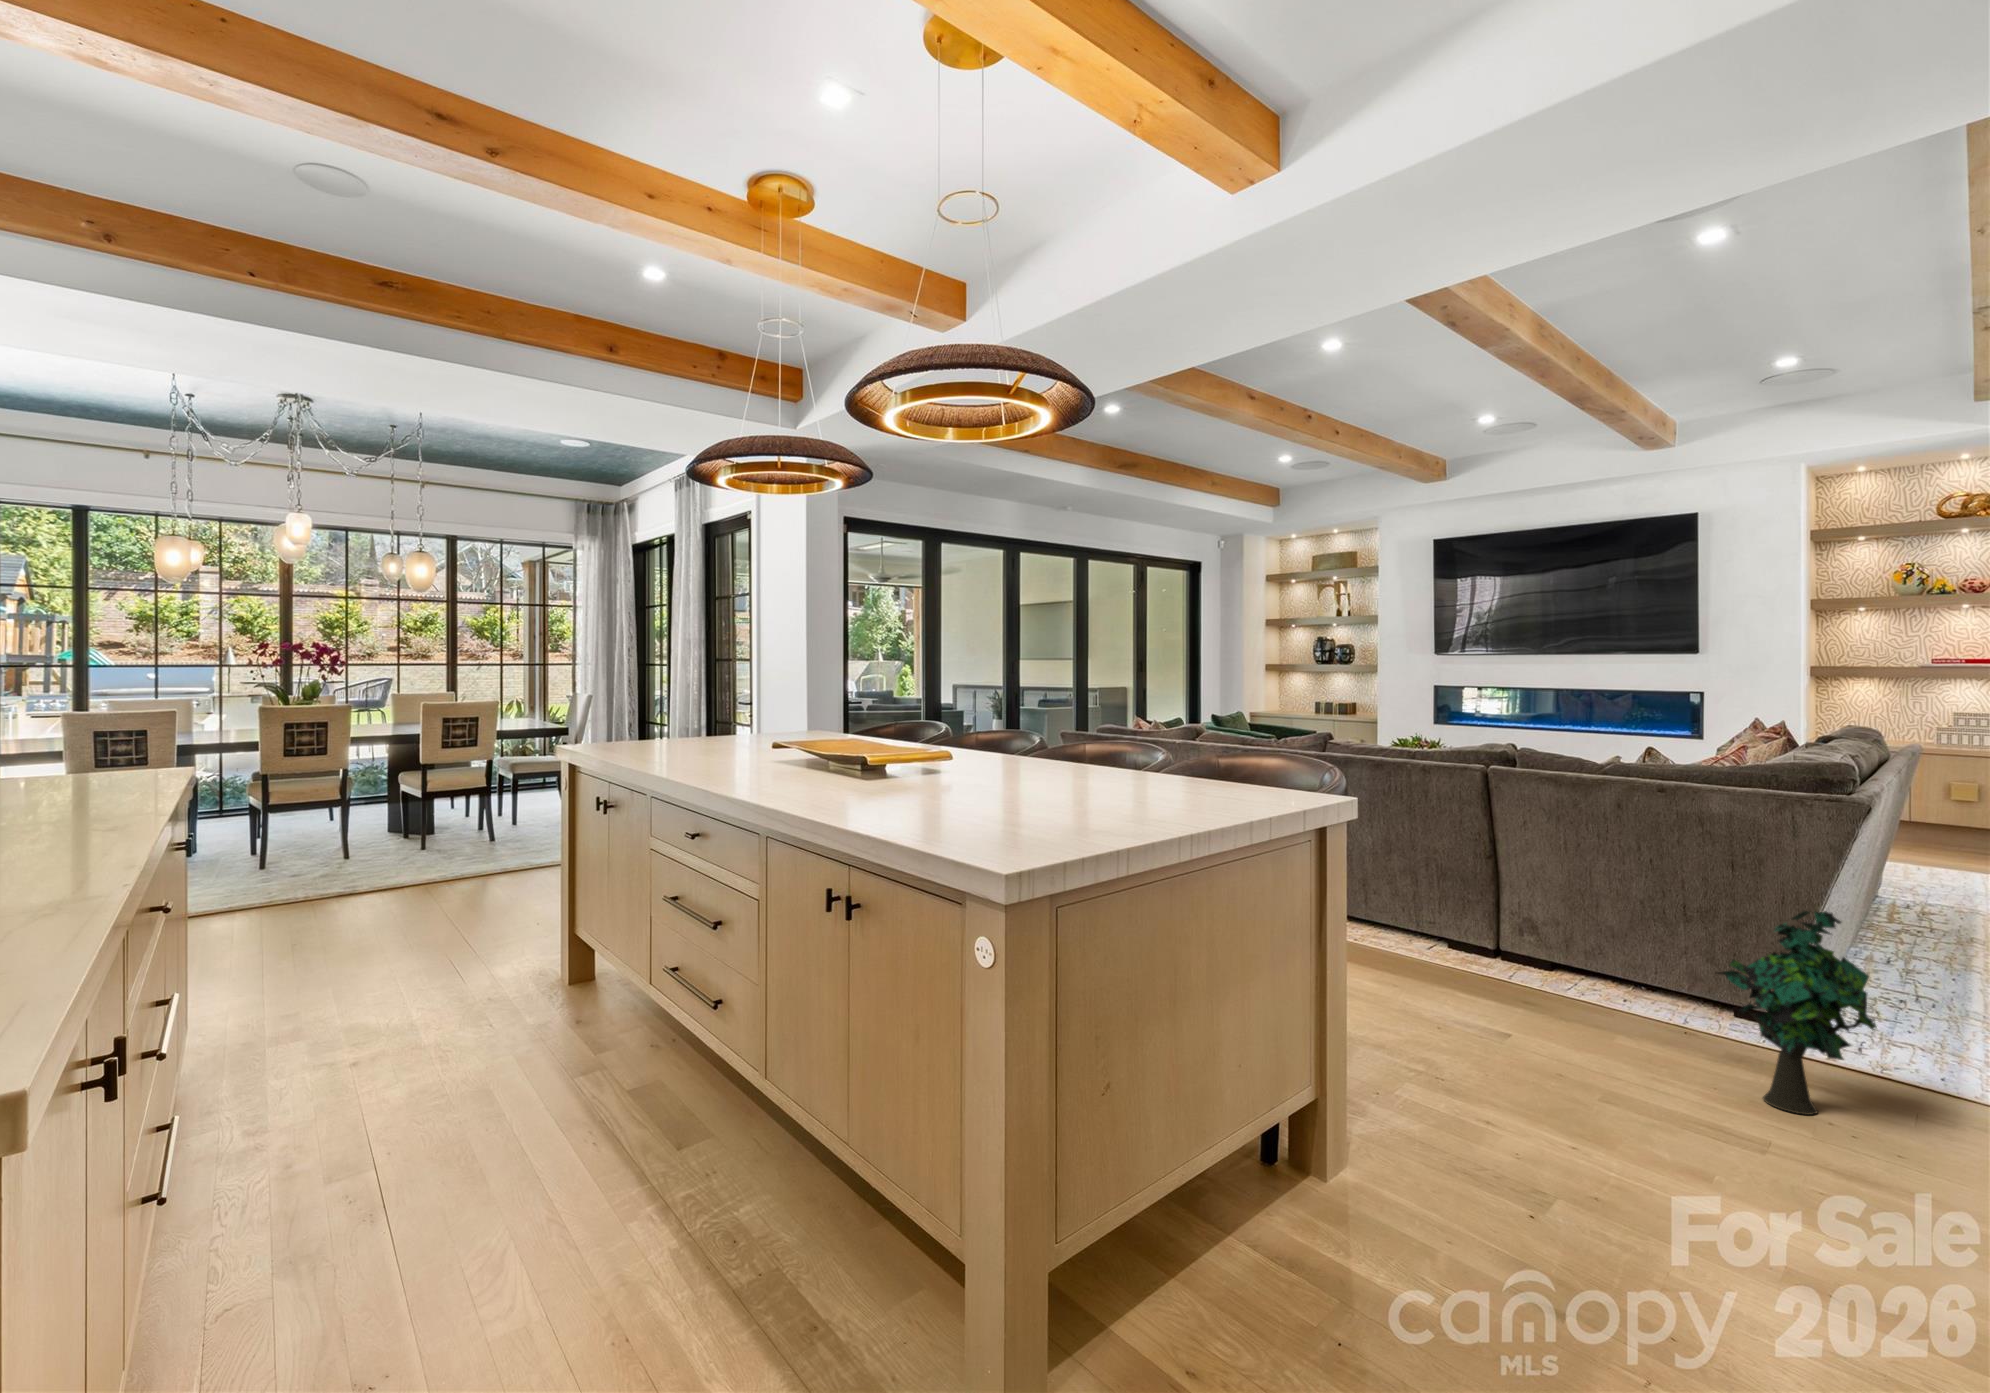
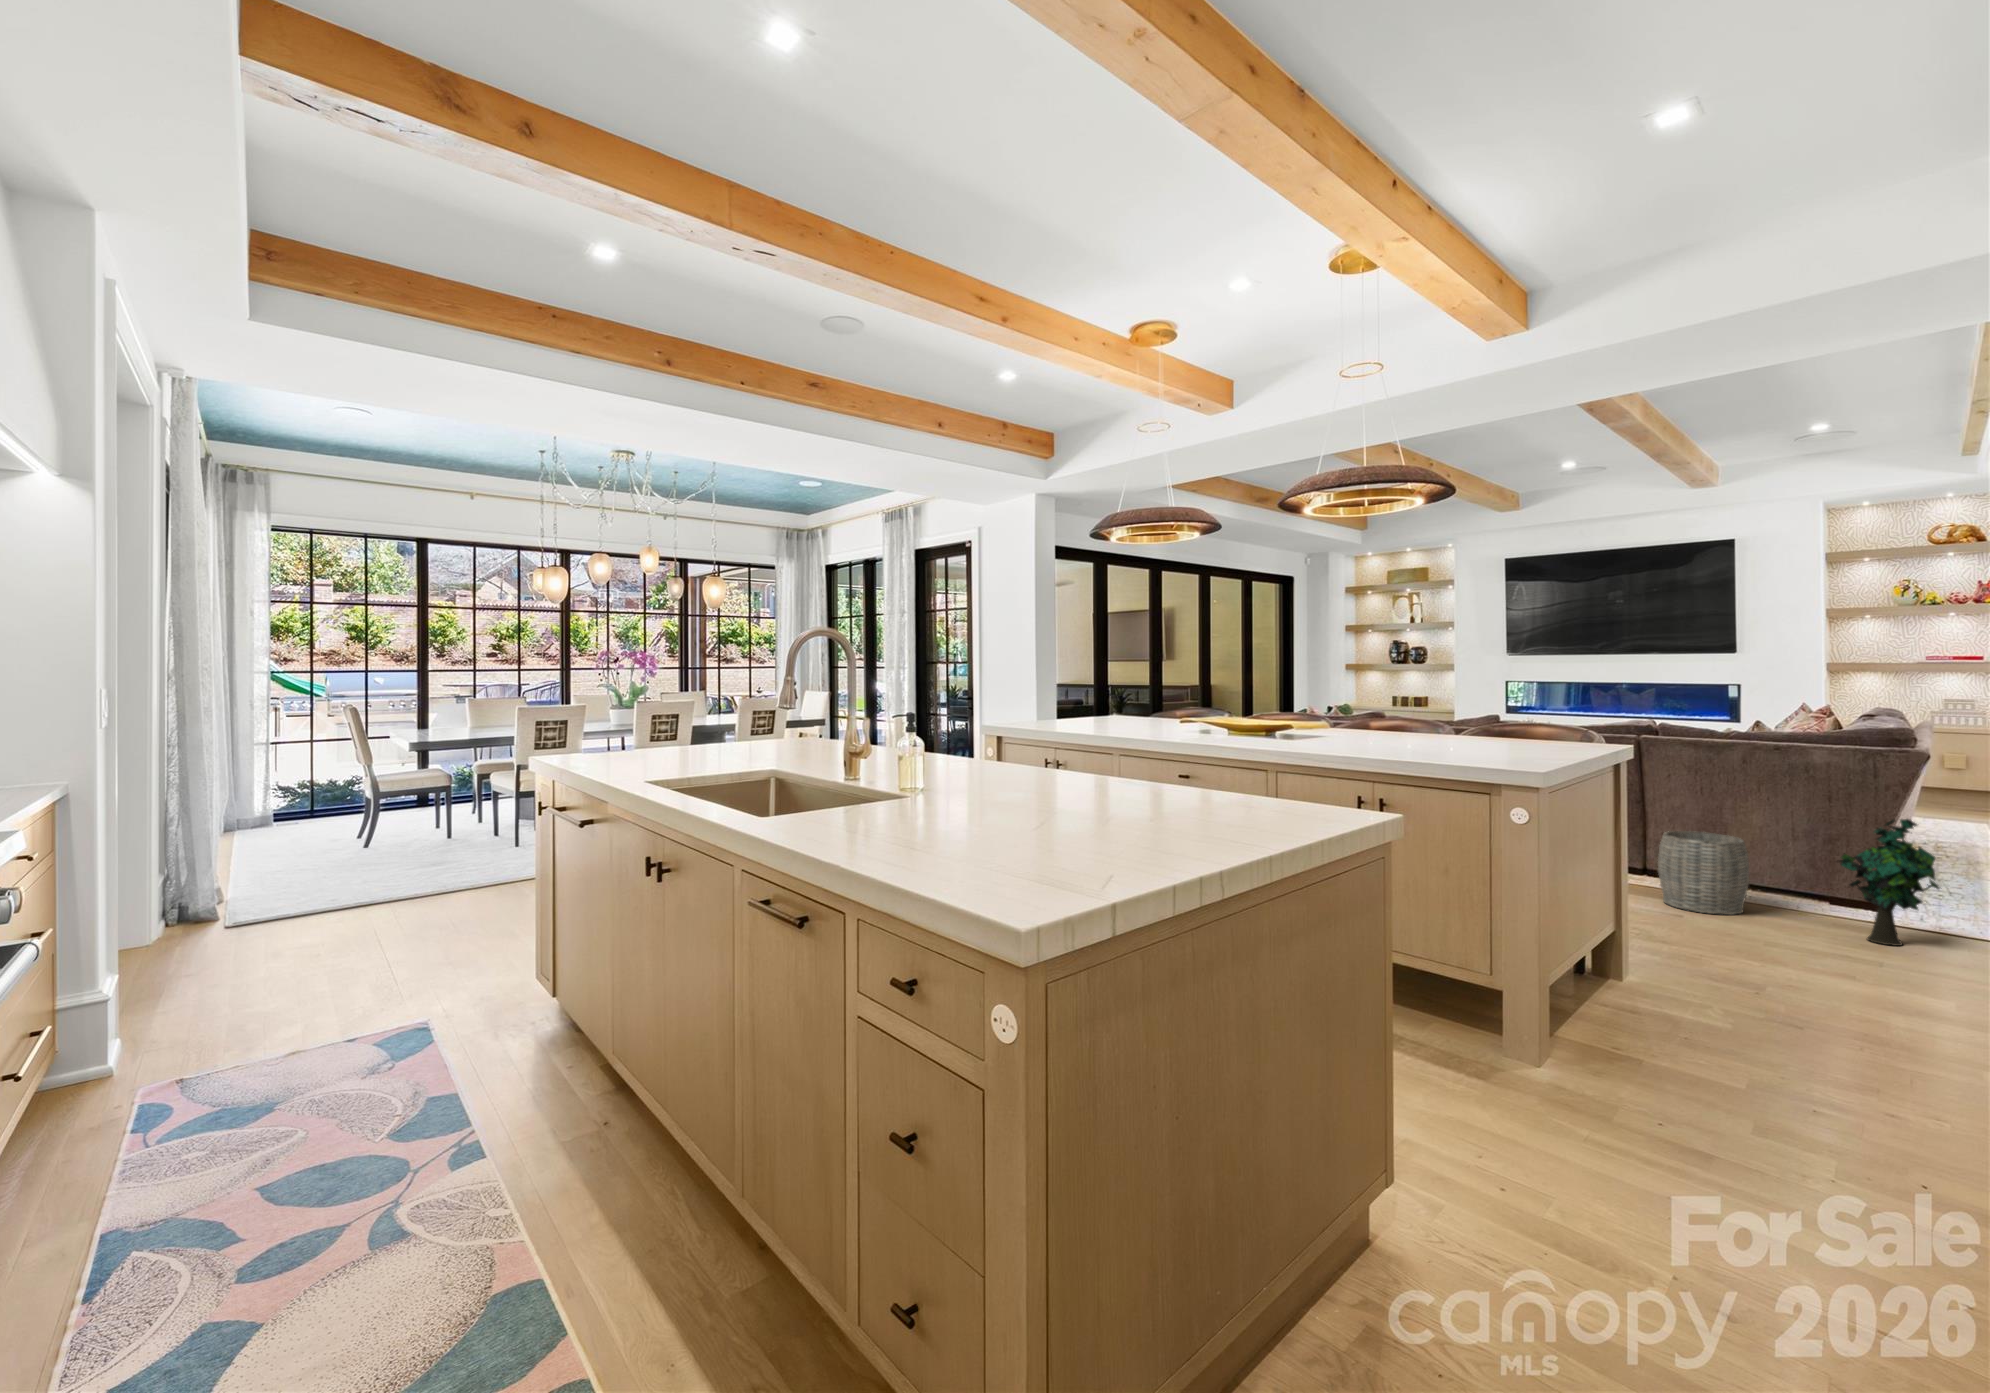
woven basket: none [1484,906,1607,1039] -> present [1658,831,1749,915]

